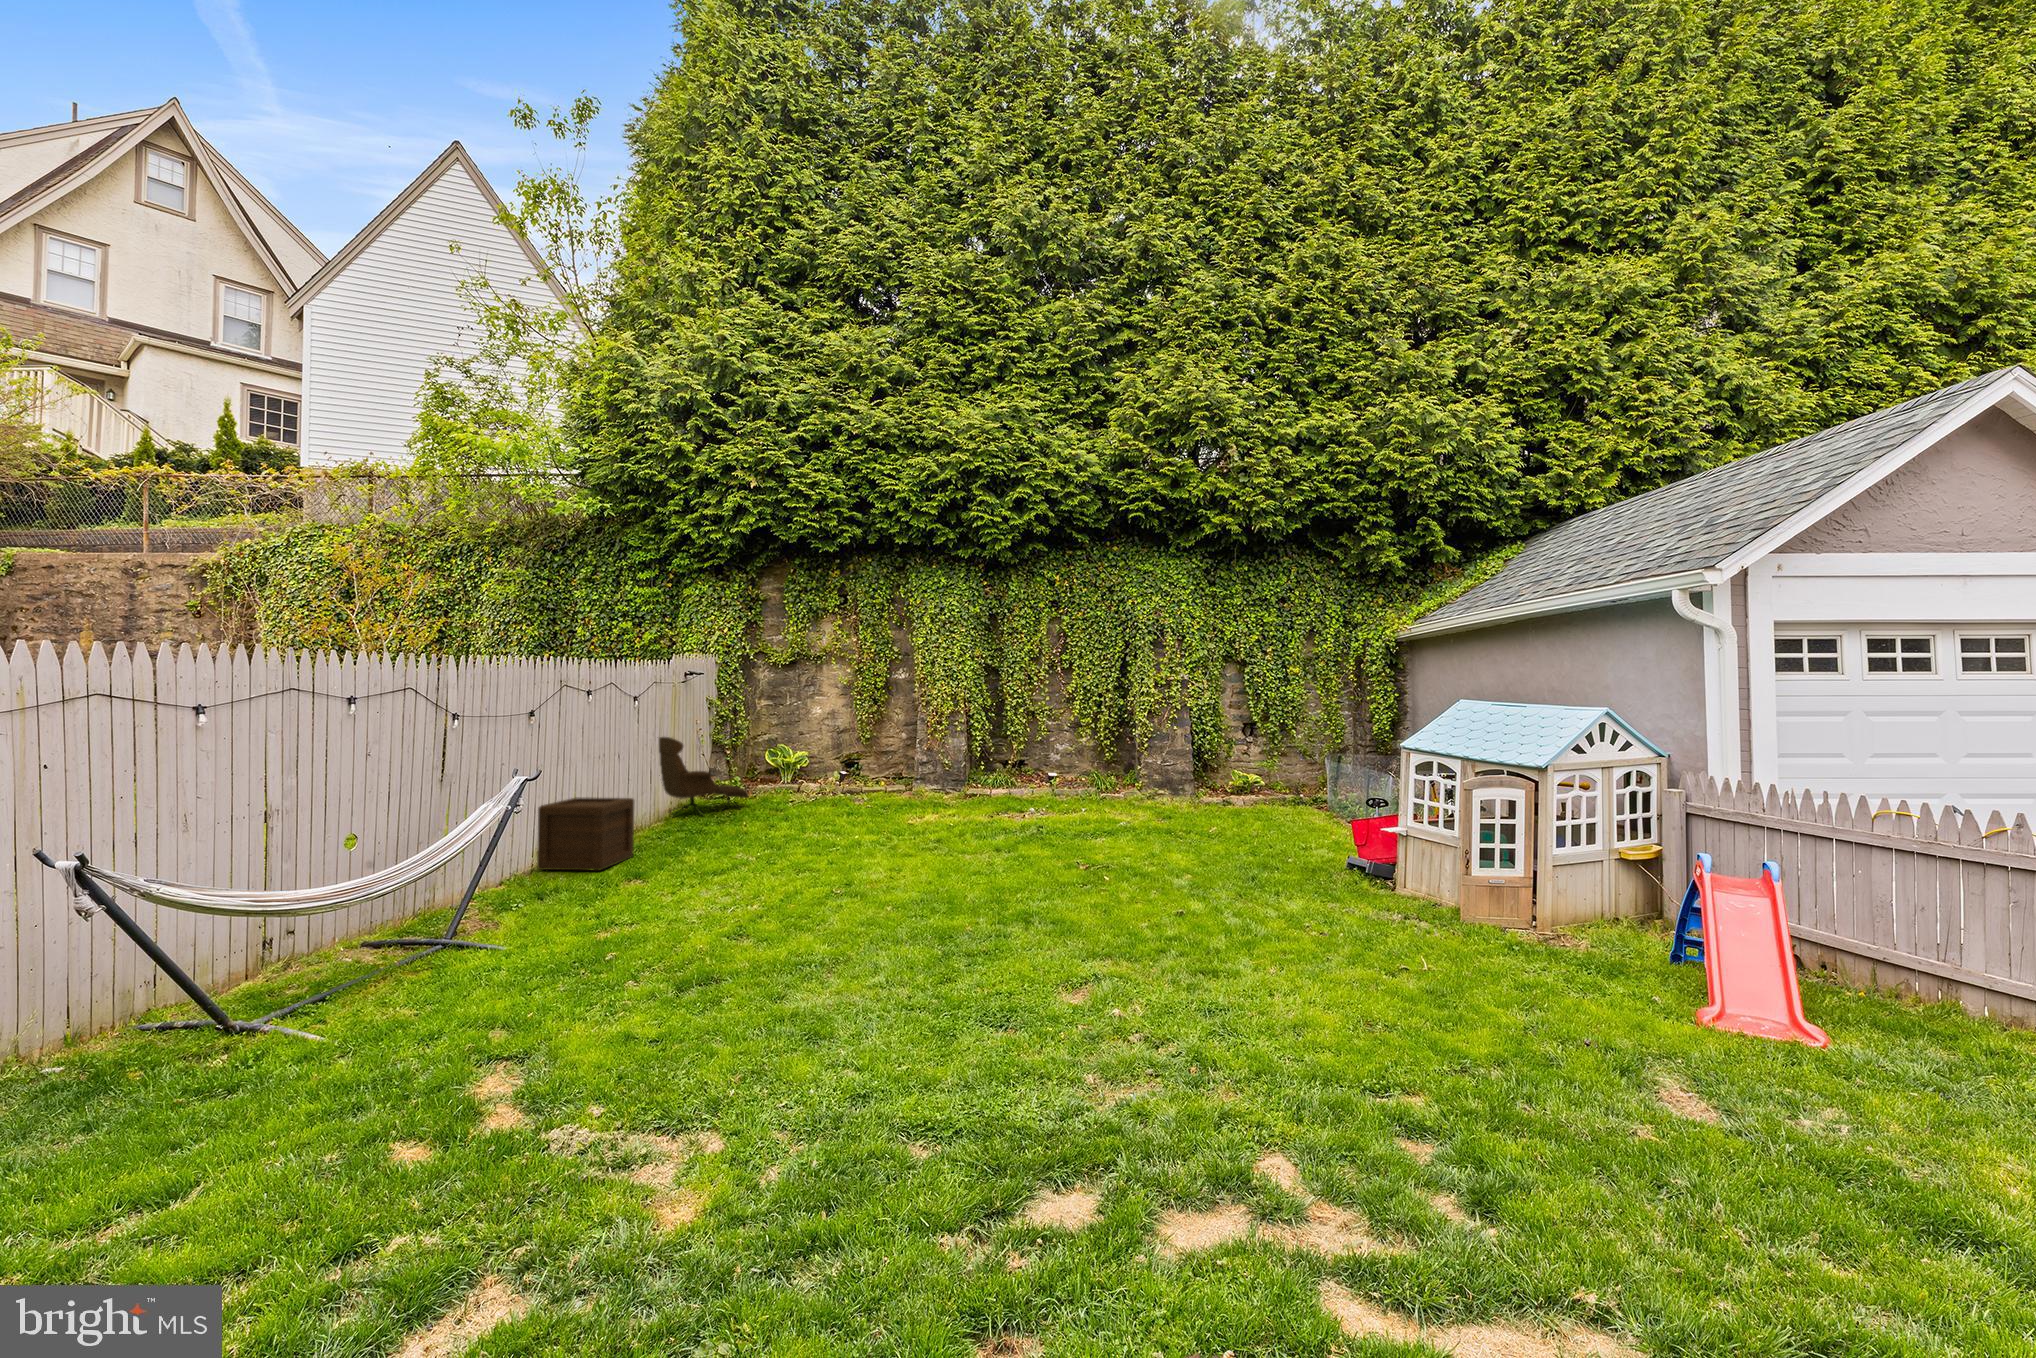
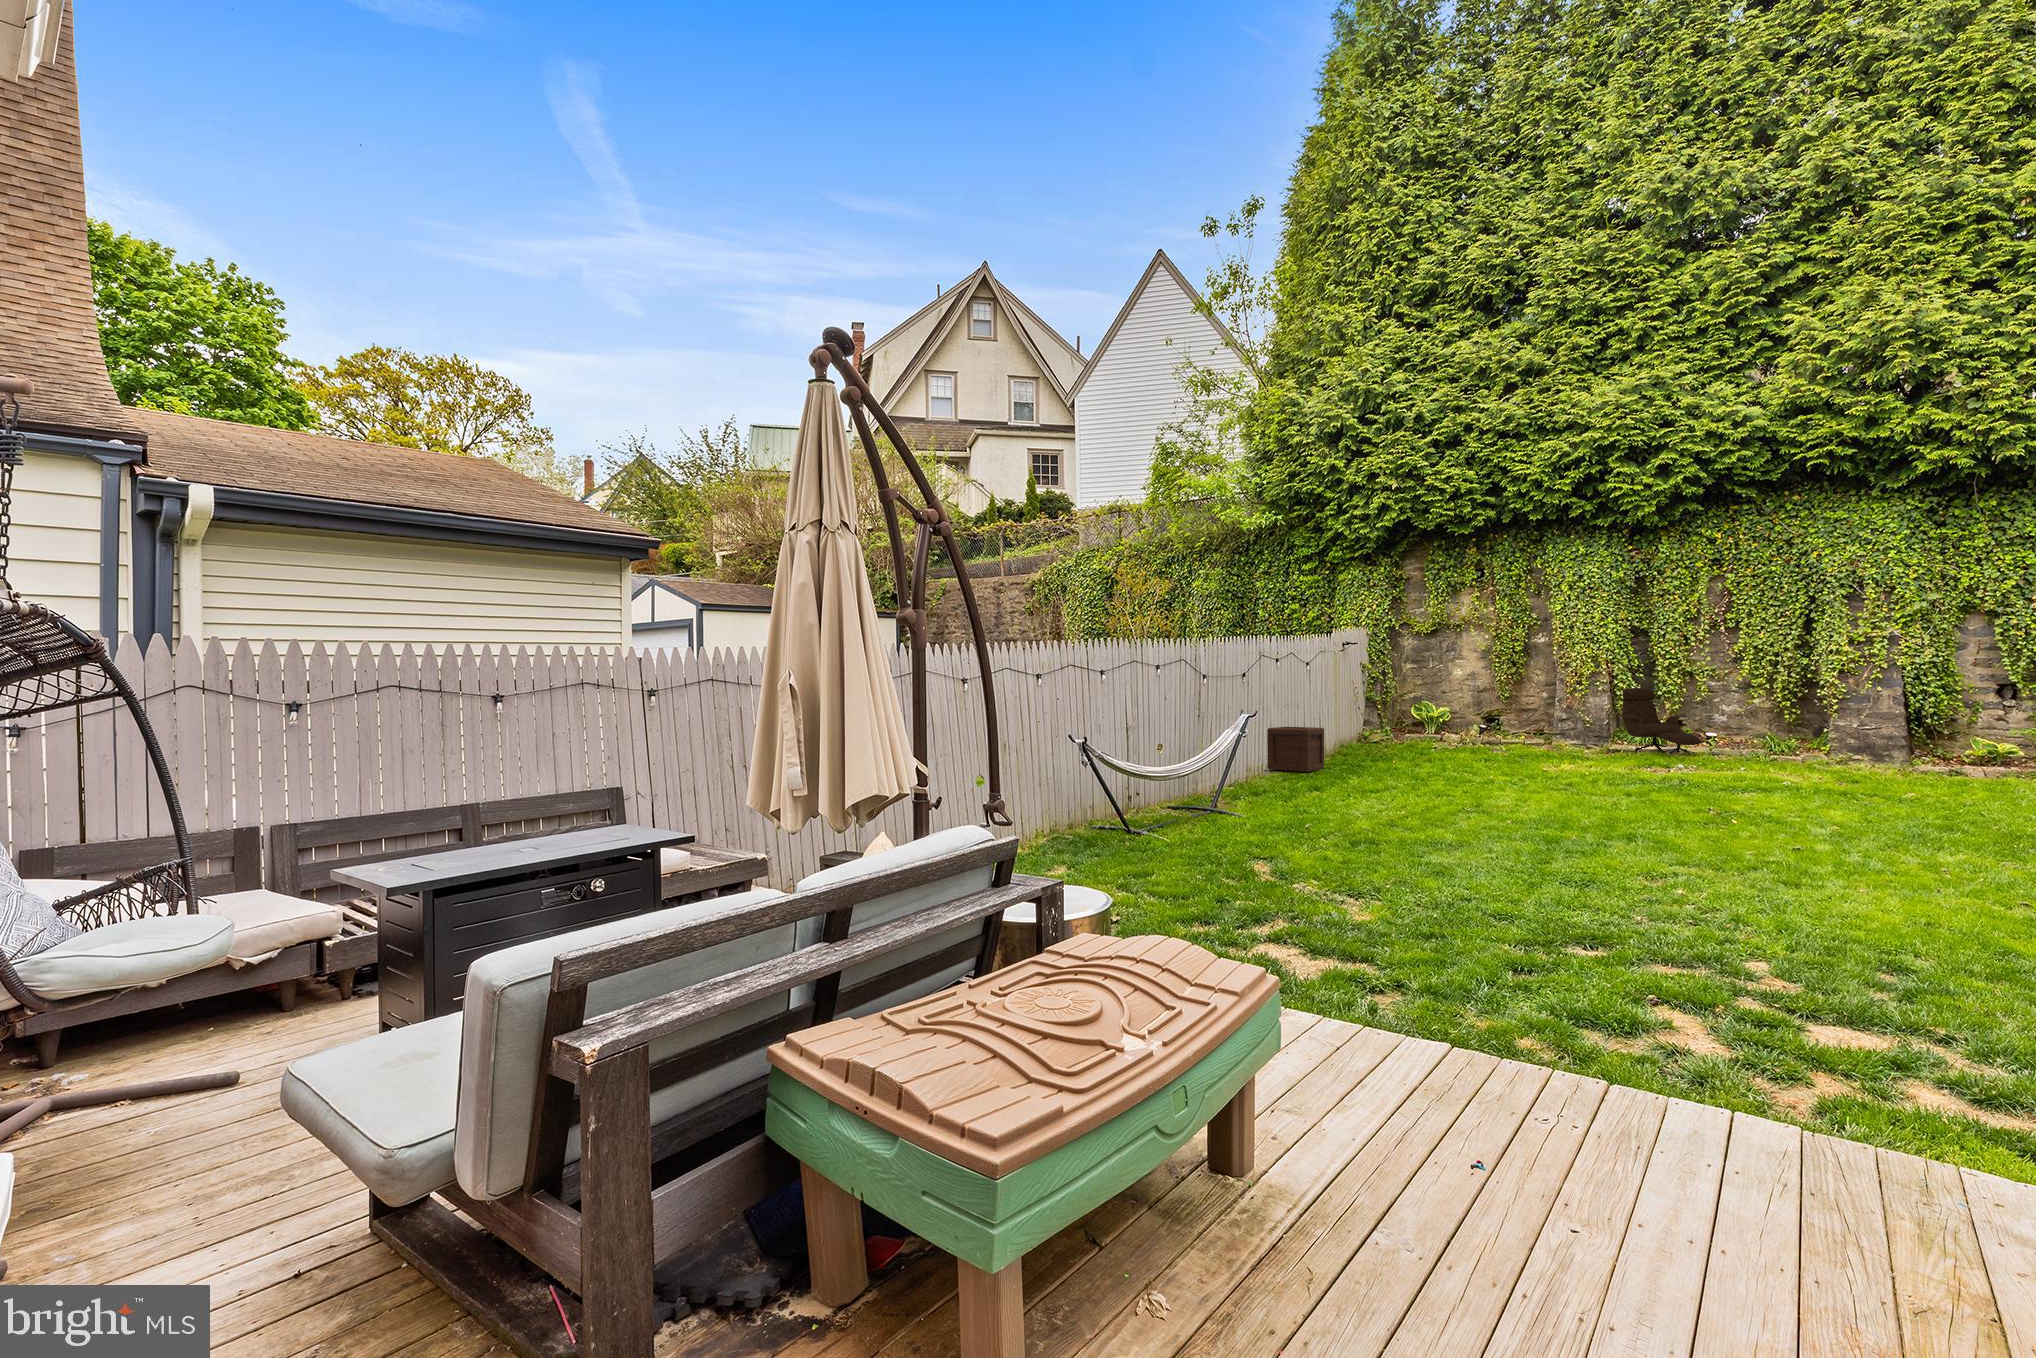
lounge chair: present [659,737,749,815] -> present [1621,688,1701,754]

